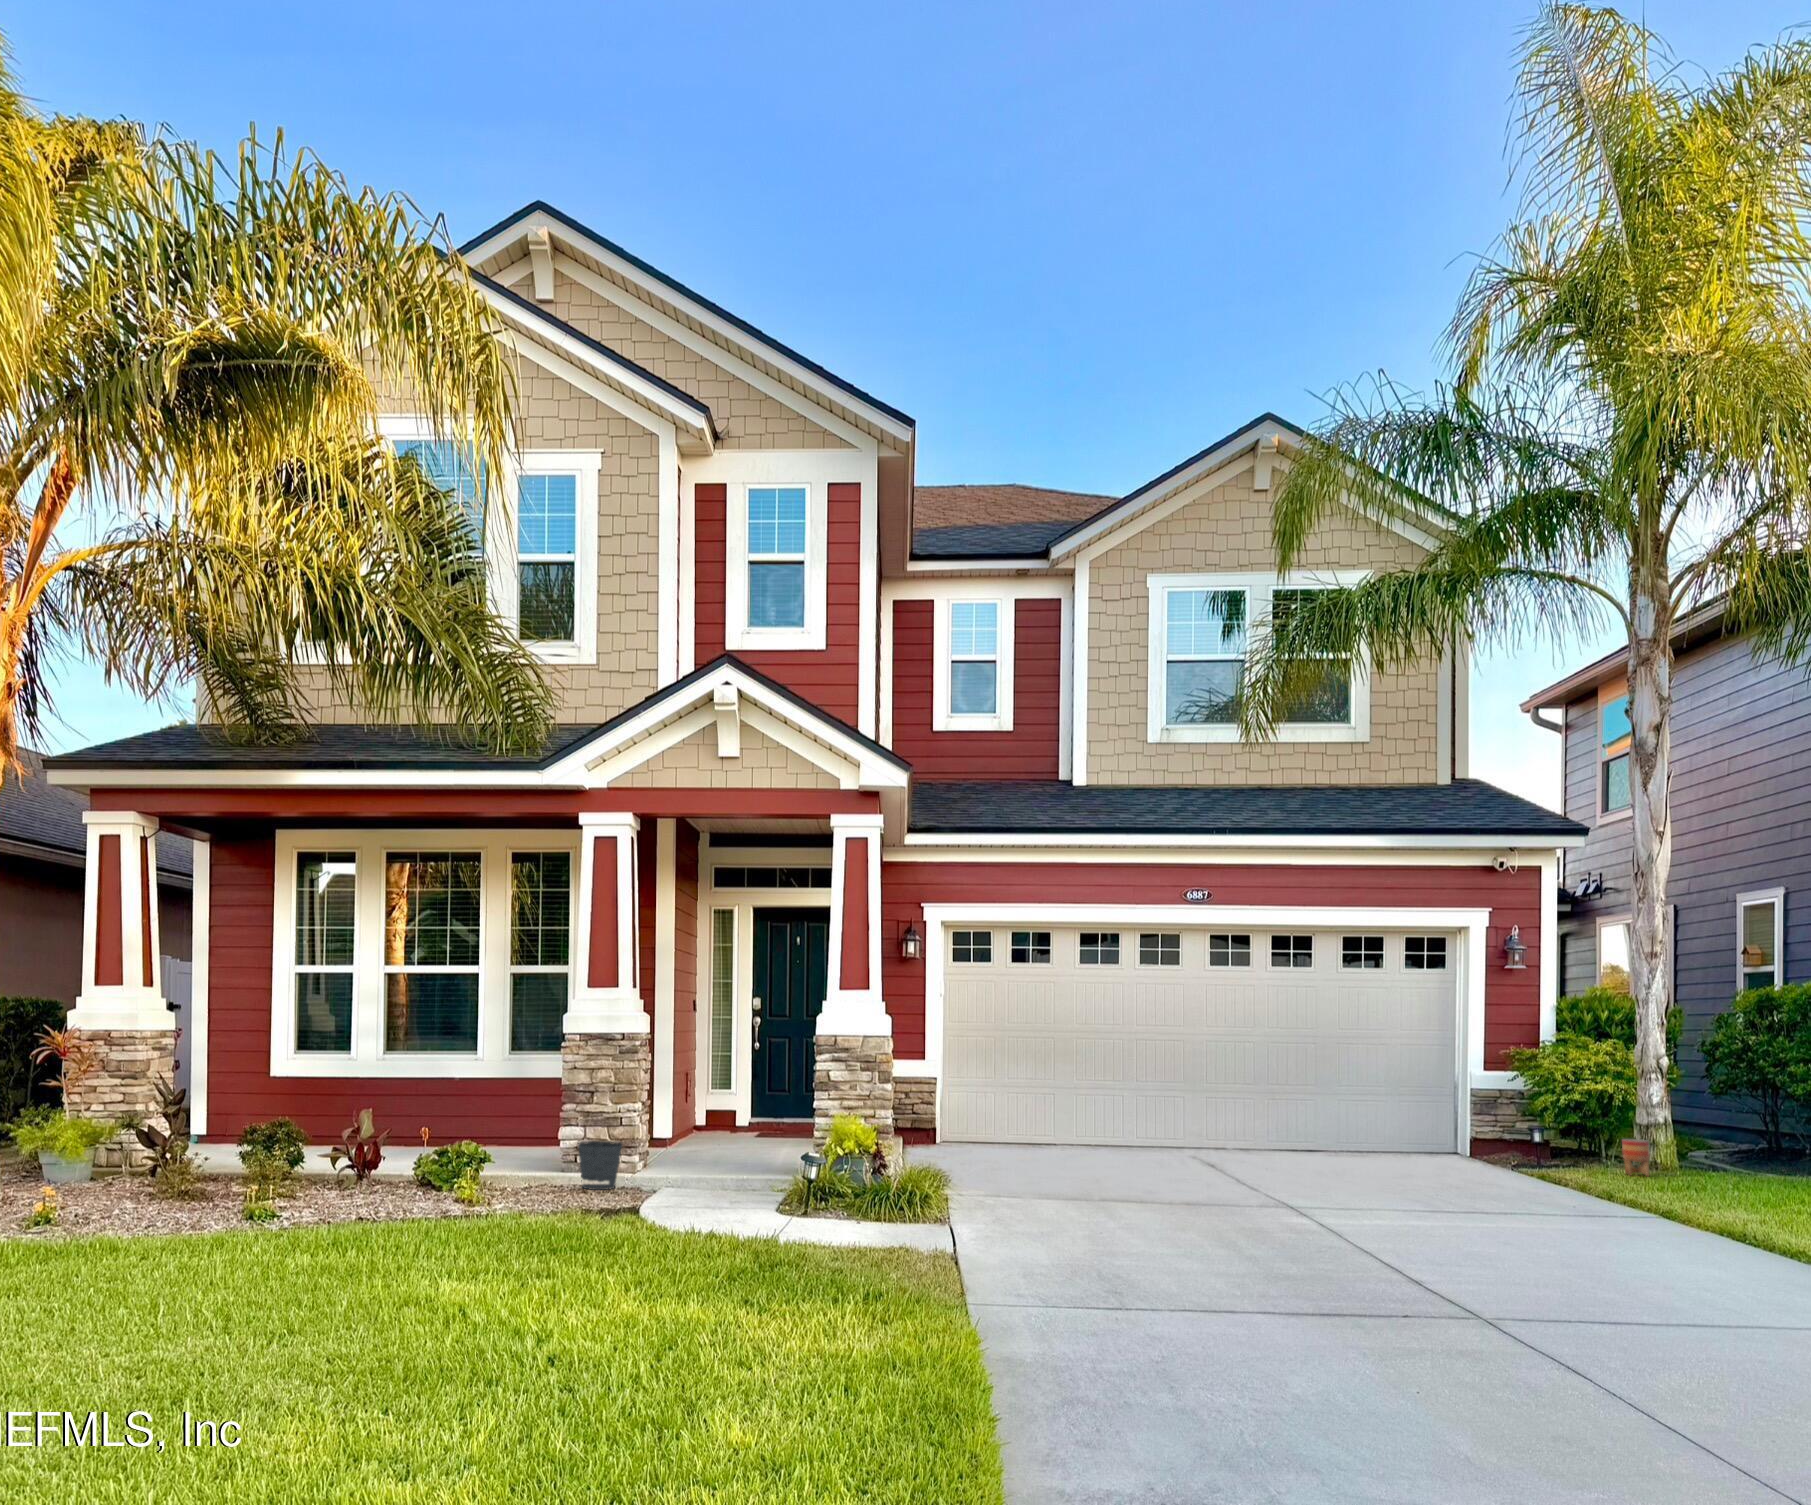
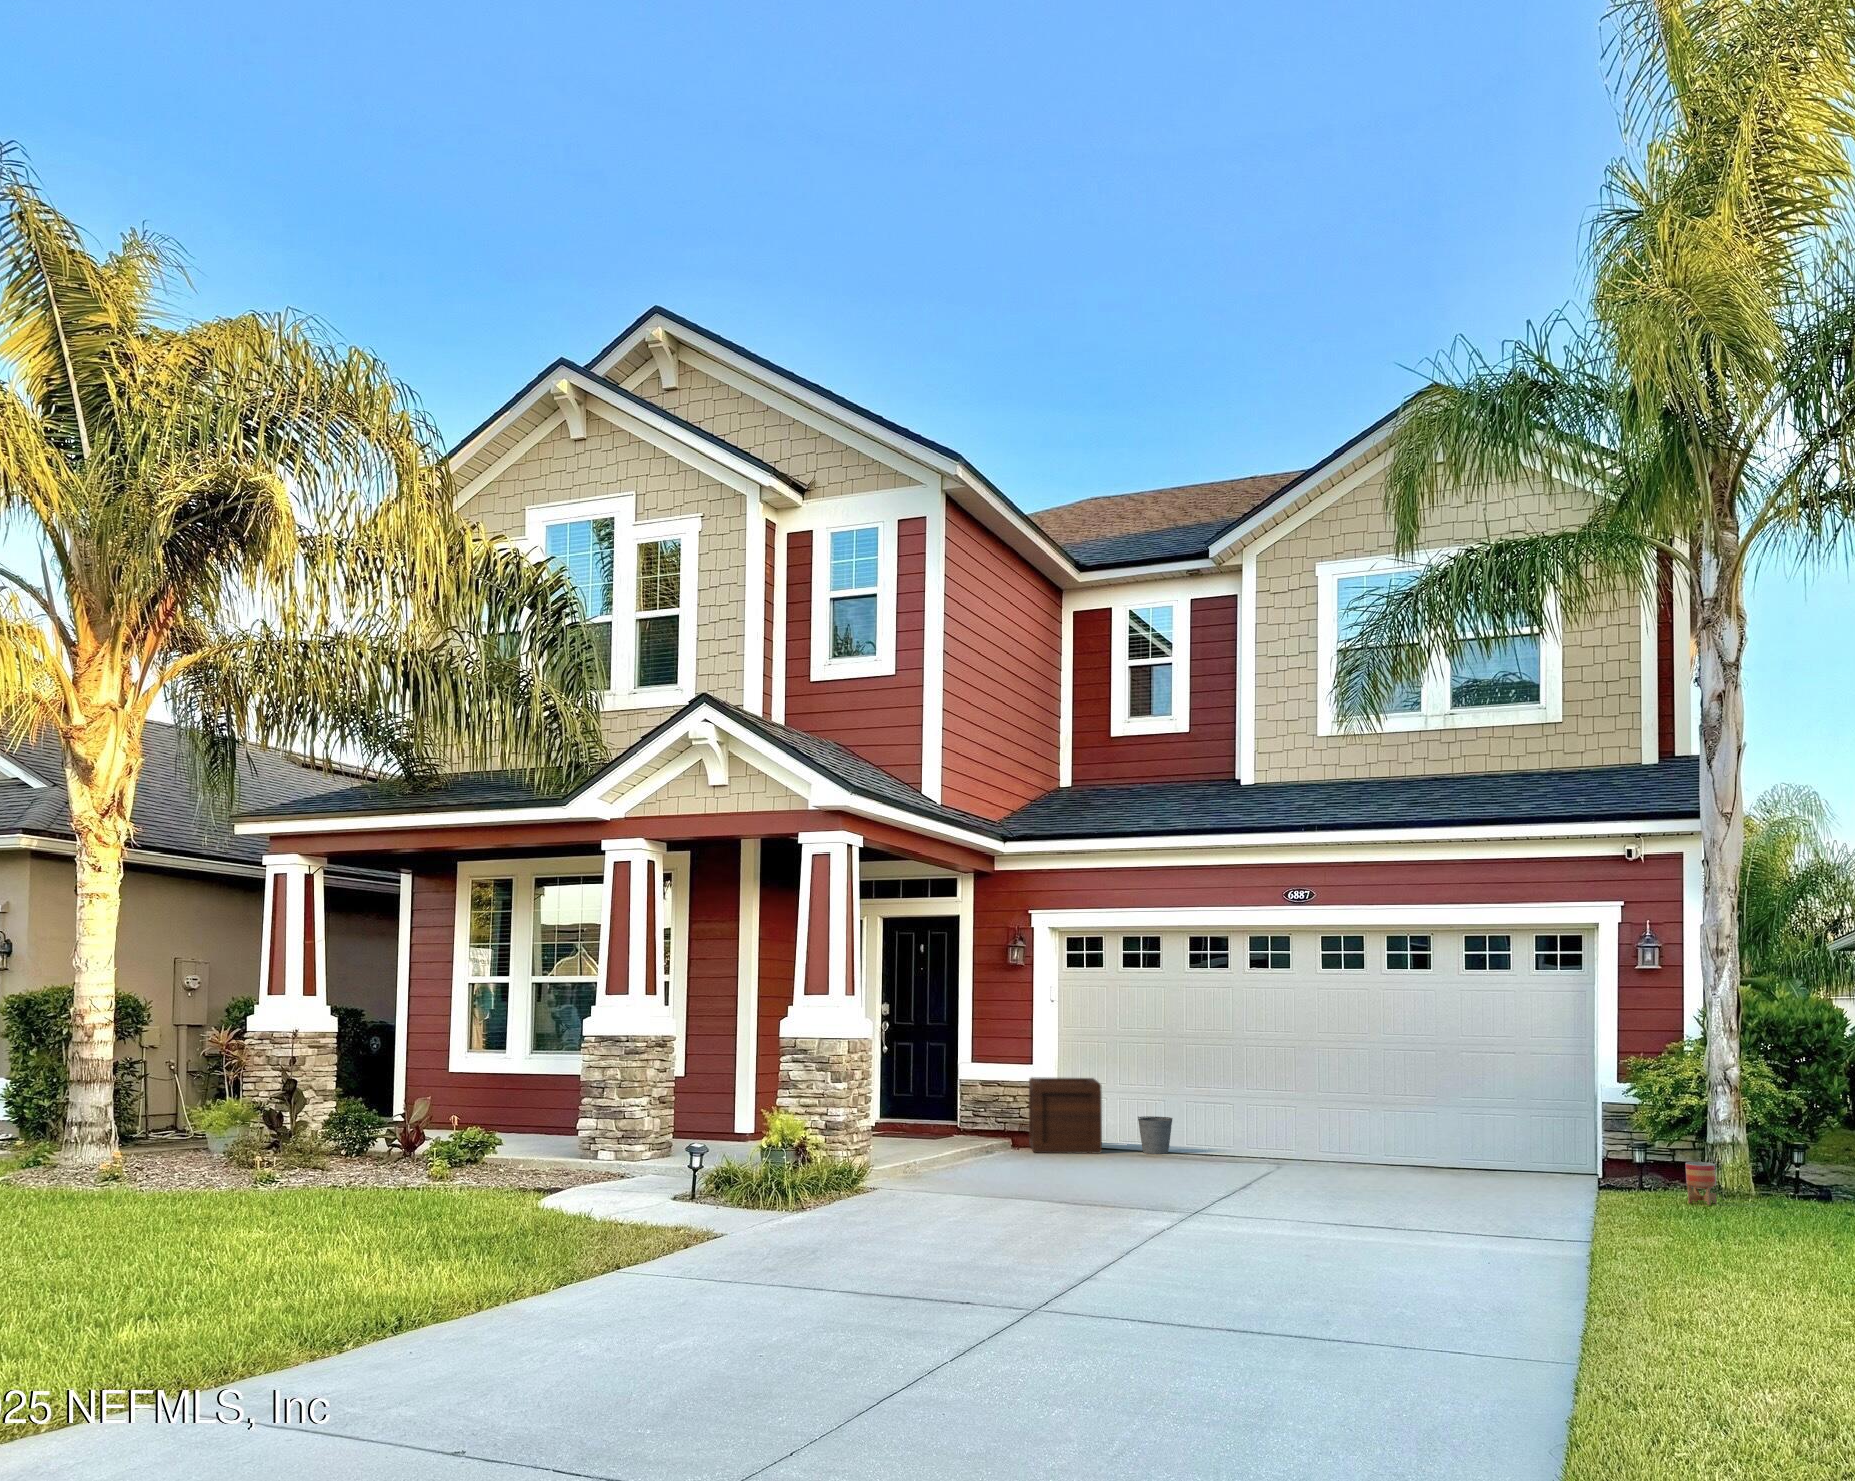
wooden crate: none [920,1074,1016,1152] -> present [1029,1077,1102,1154]
bucket: present [578,1141,623,1190] -> present [1138,1116,1172,1154]

